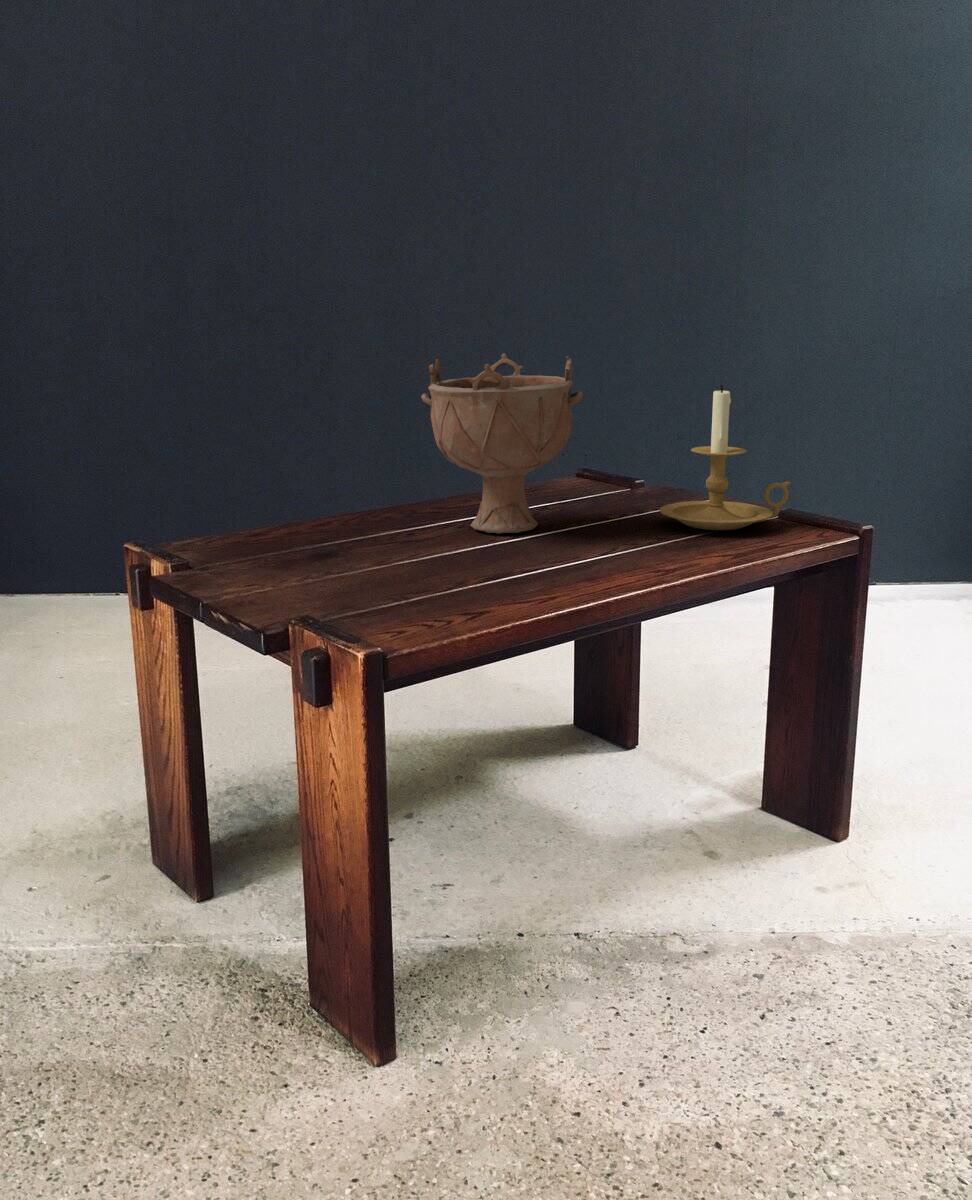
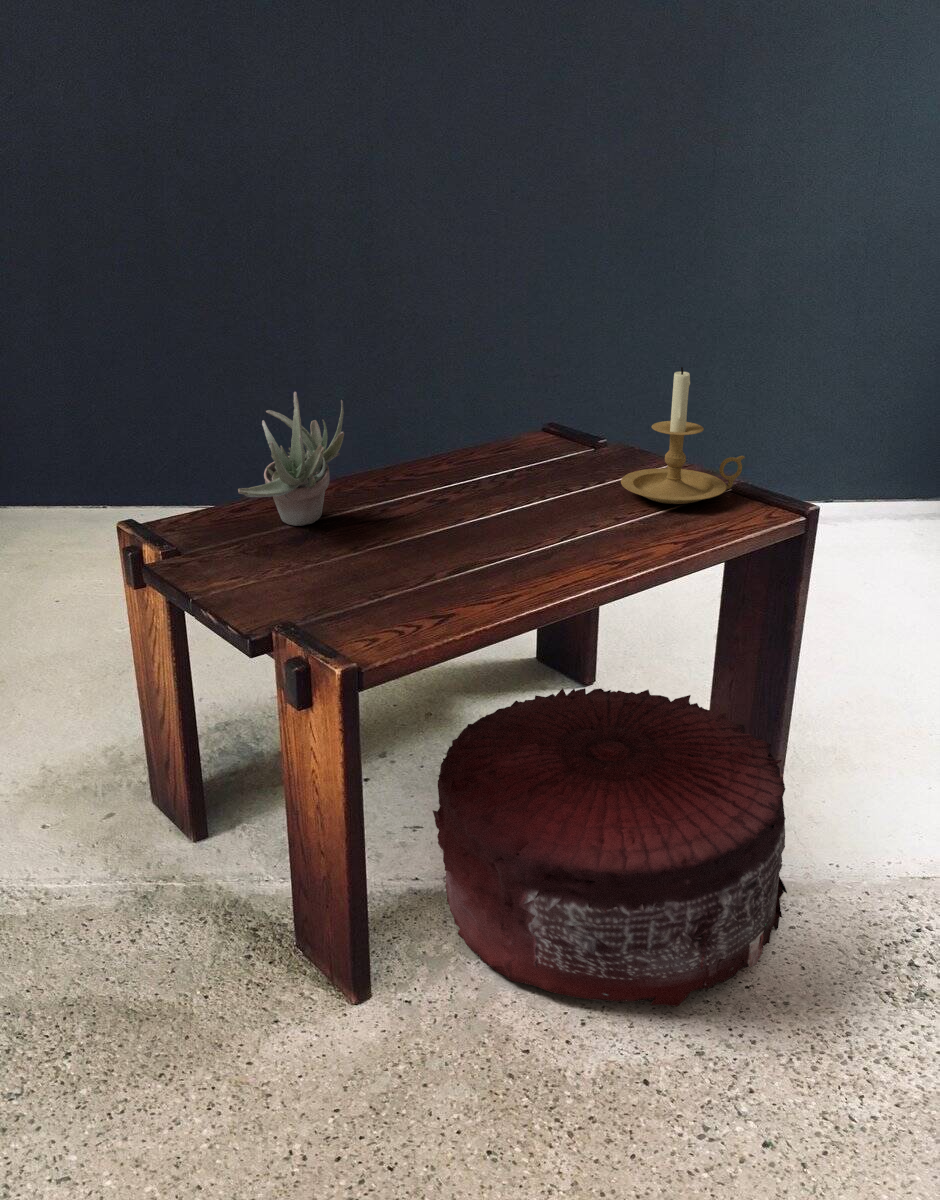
decorative bowl: present [421,353,583,534] -> none [397,328,550,506]
succulent plant: none [250,400,365,550] -> present [238,392,344,526]
pouf: none [463,724,864,1061] -> present [433,688,787,1006]

